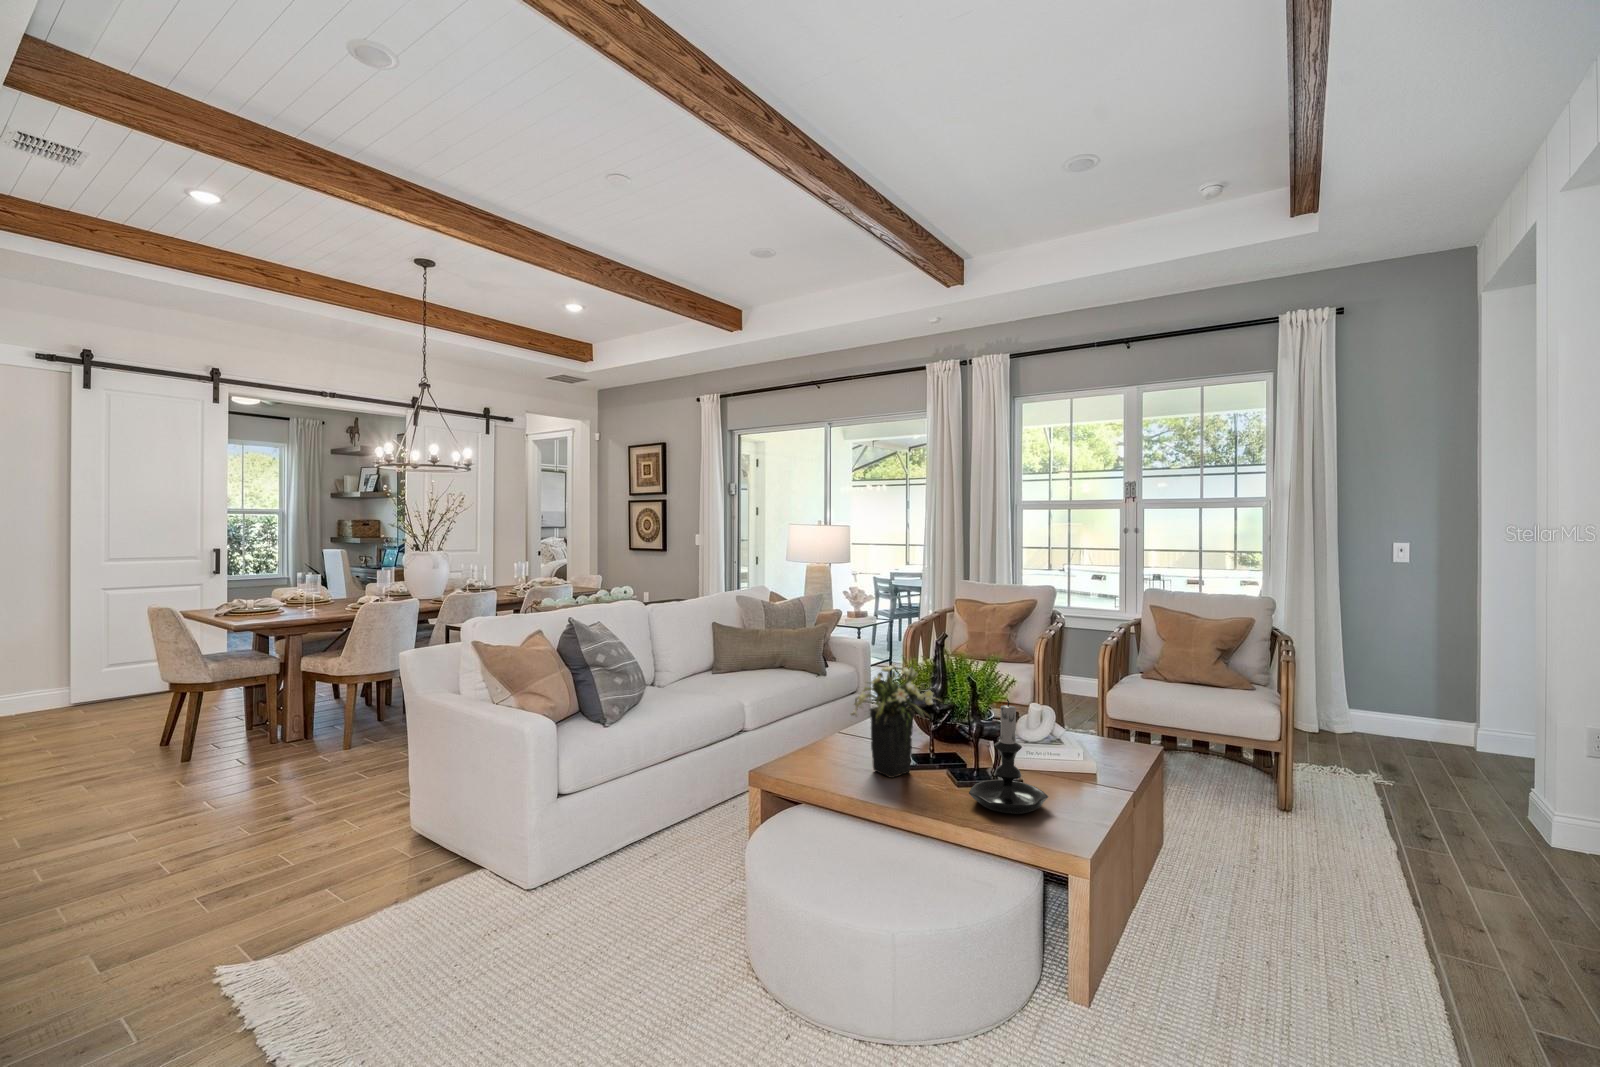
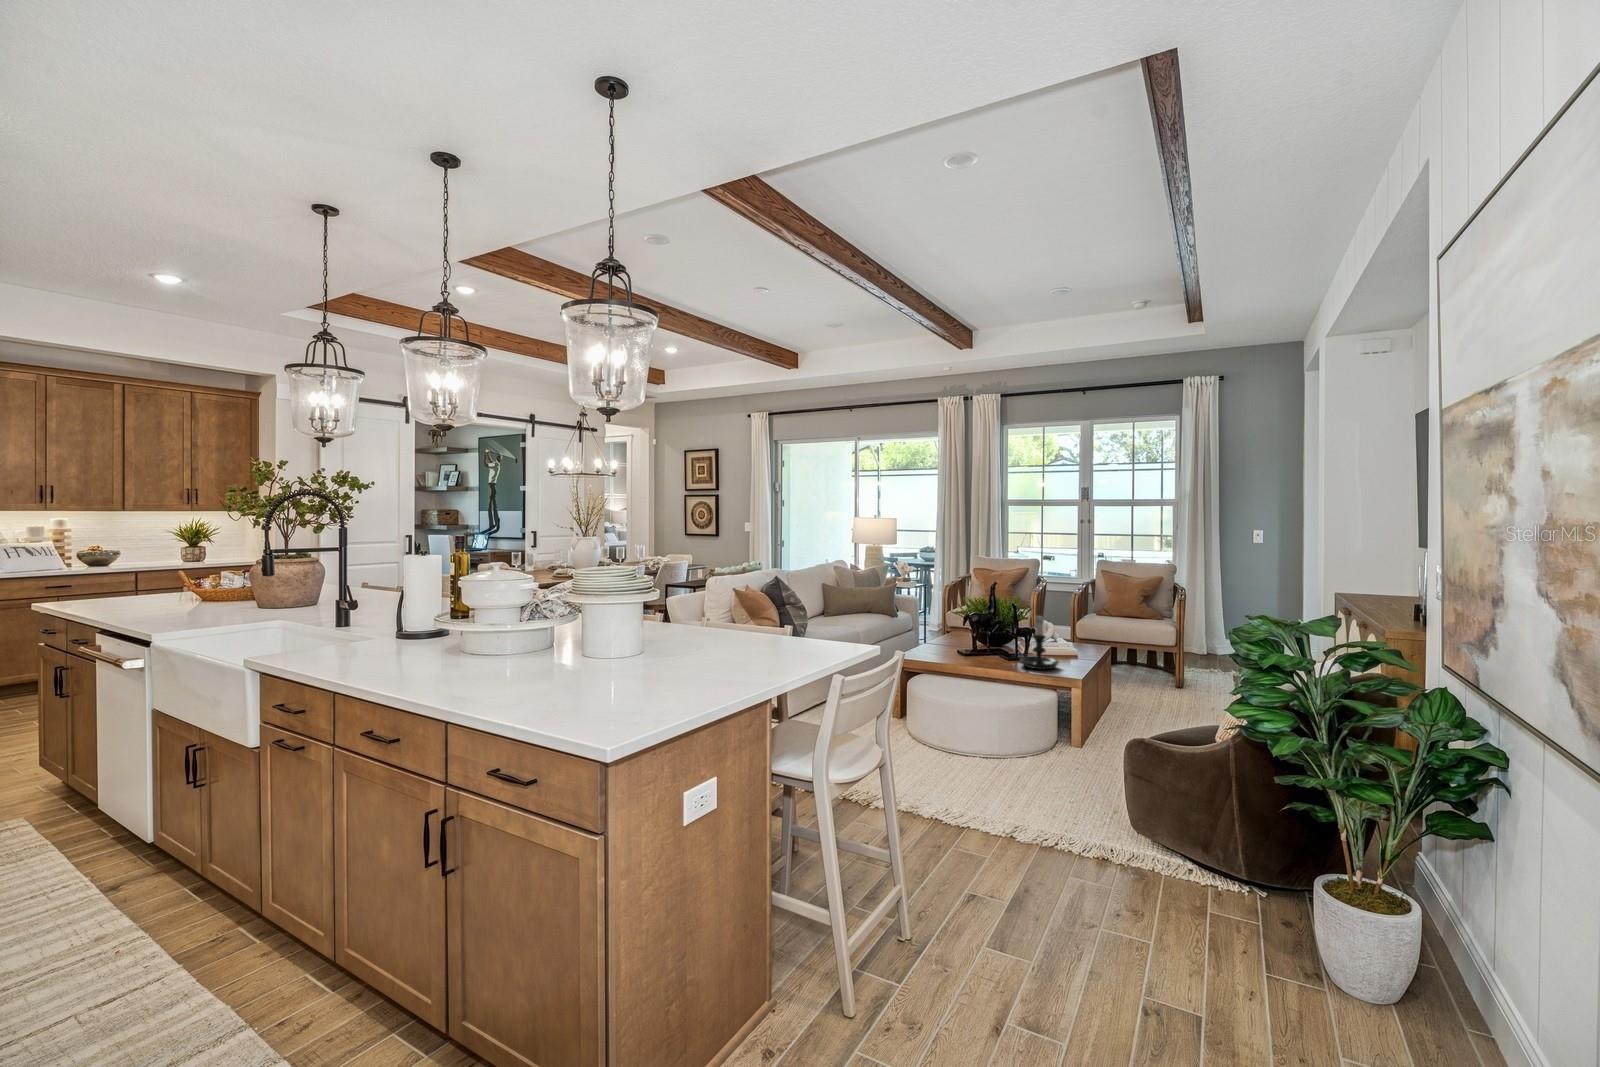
flower arrangement: present [851,663,941,778] -> none [950,596,1002,659]

